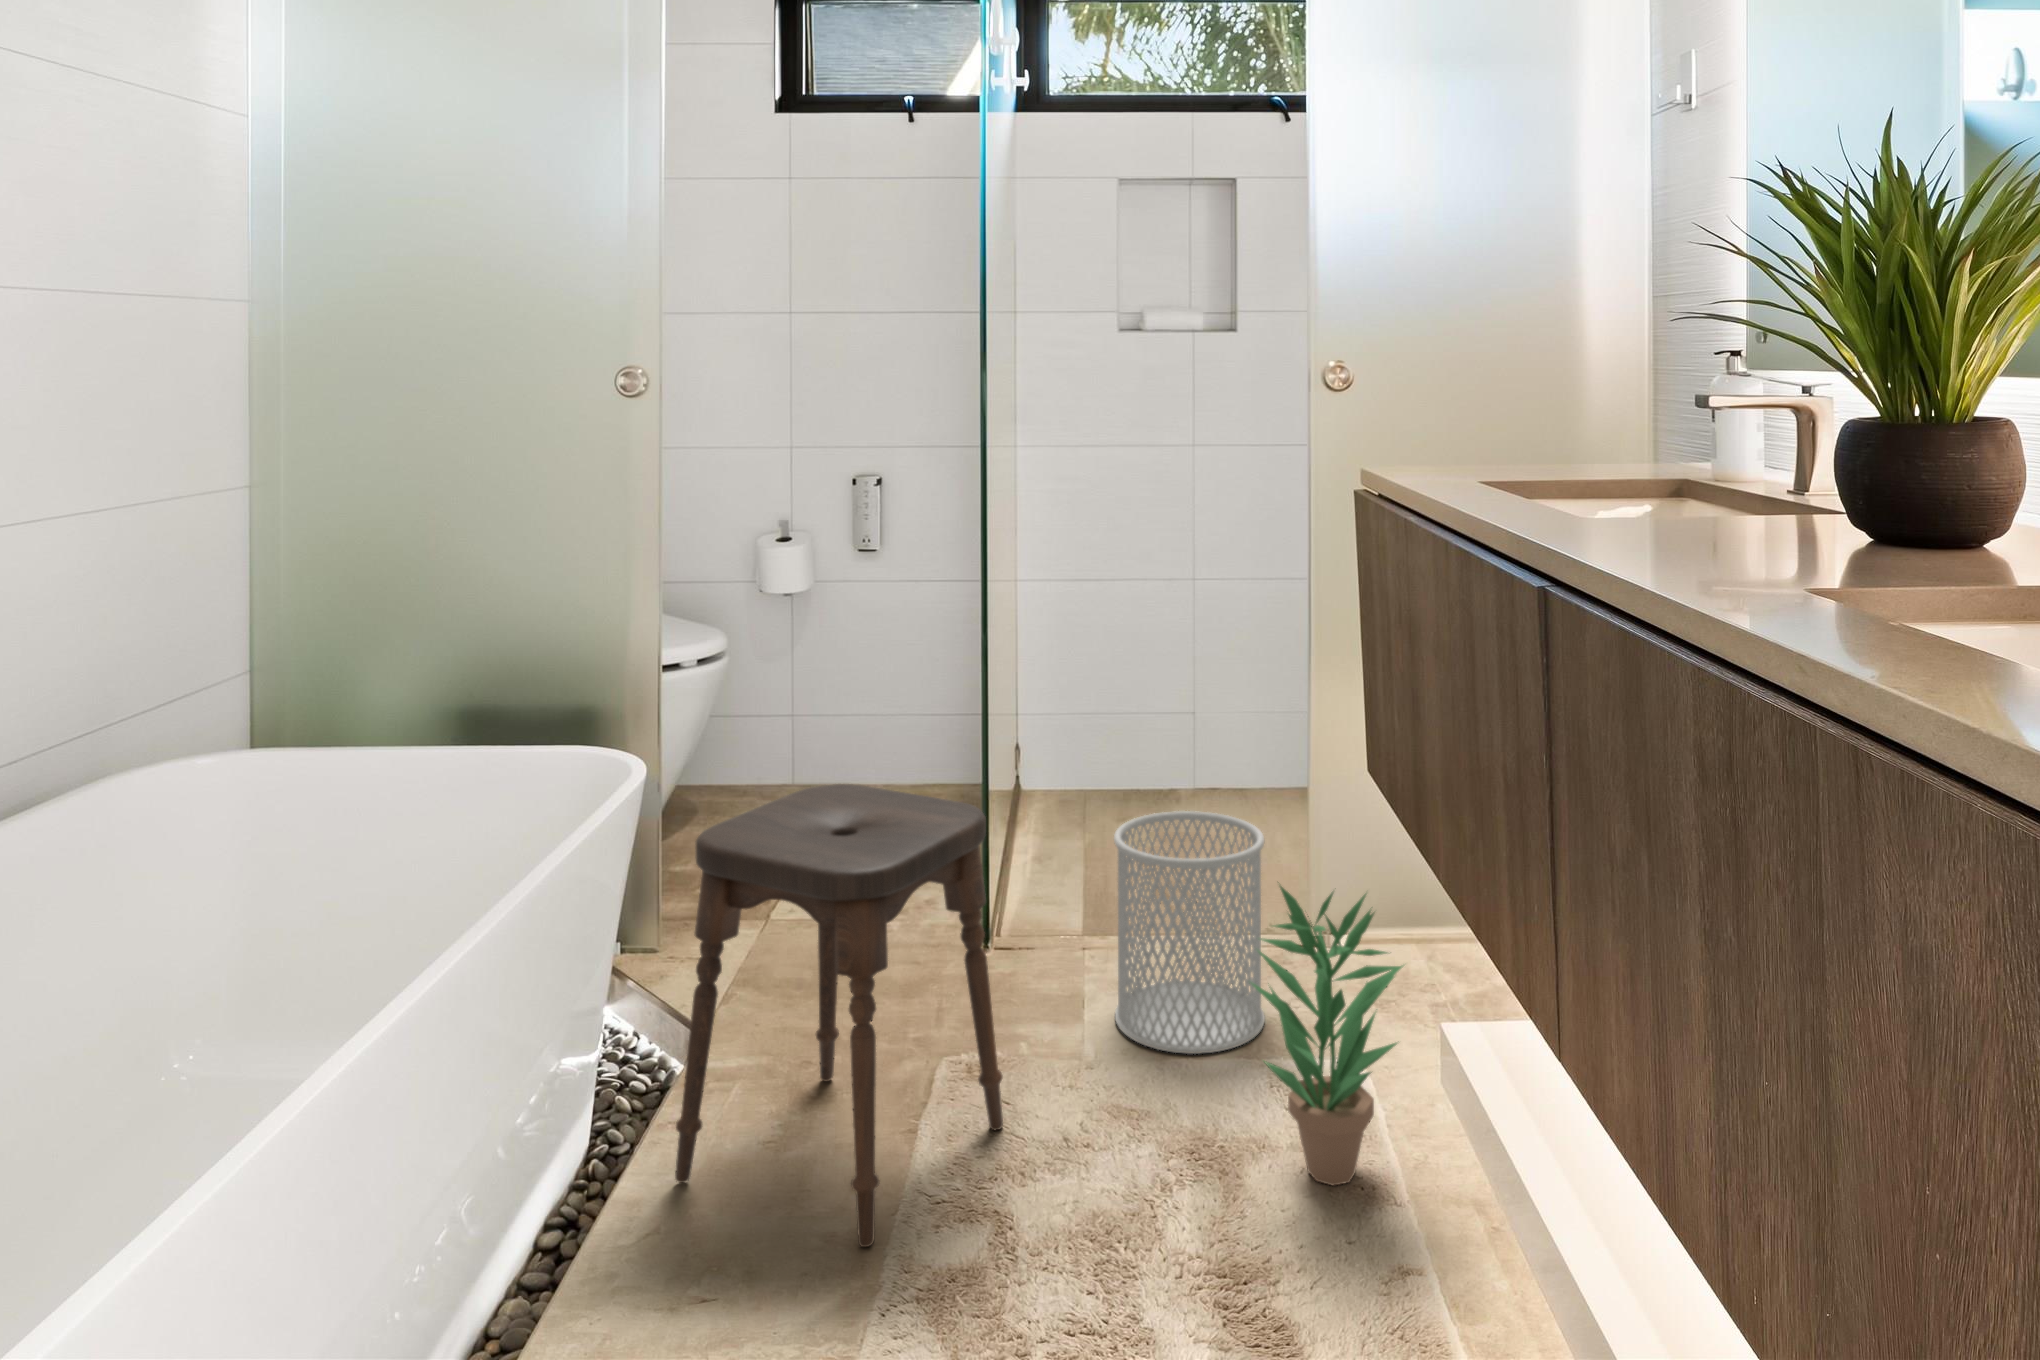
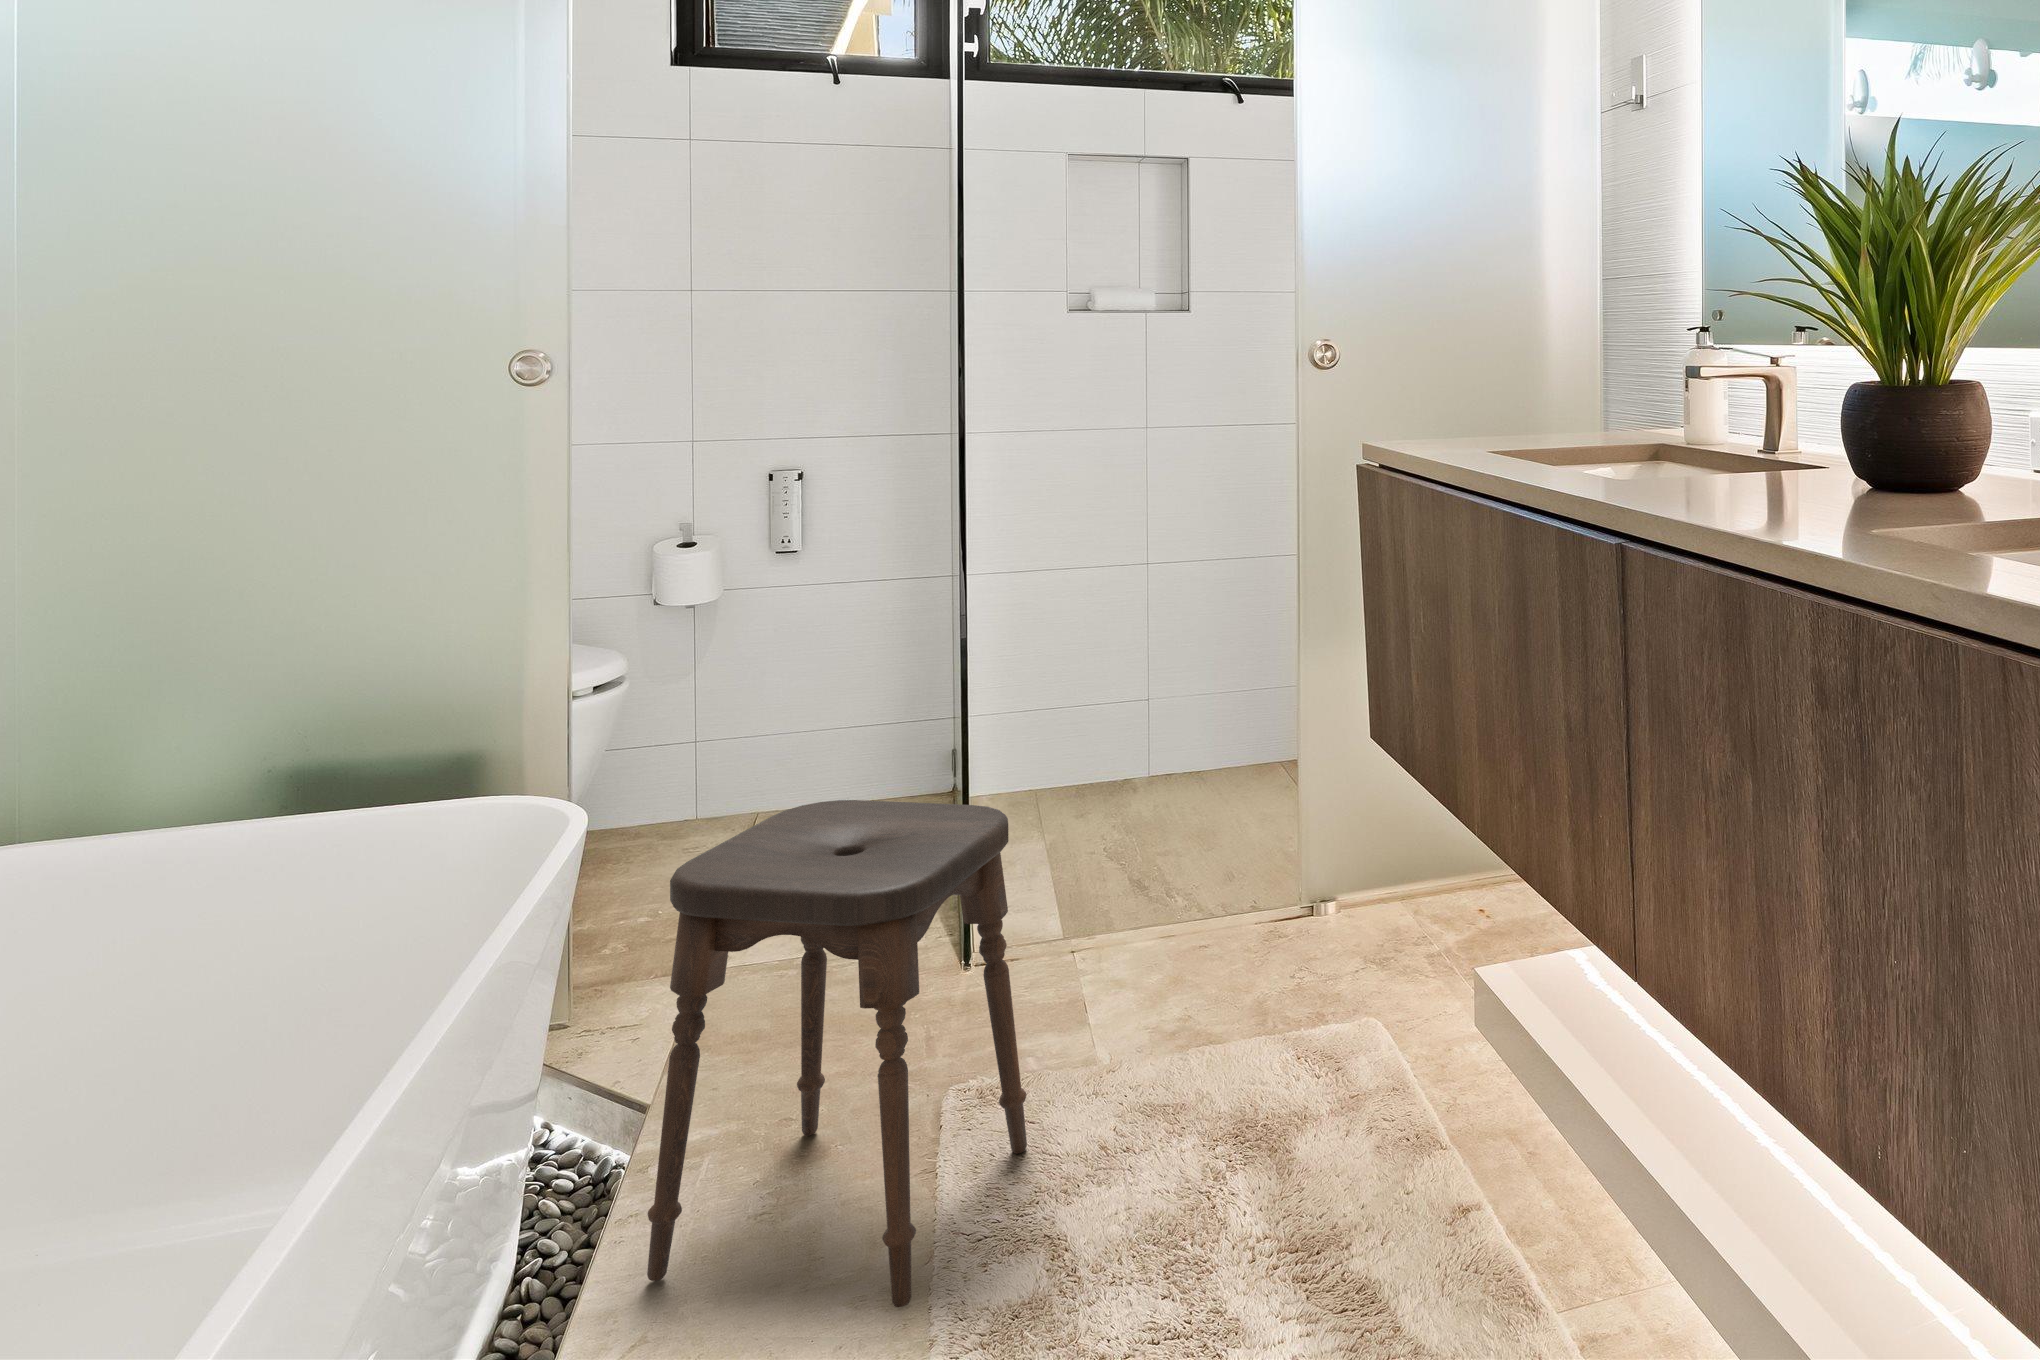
wastebasket: present [1114,811,1265,1054] -> none [1117,794,1273,1041]
potted plant: present [1249,886,1404,1186] -> none [1295,845,1451,1144]

